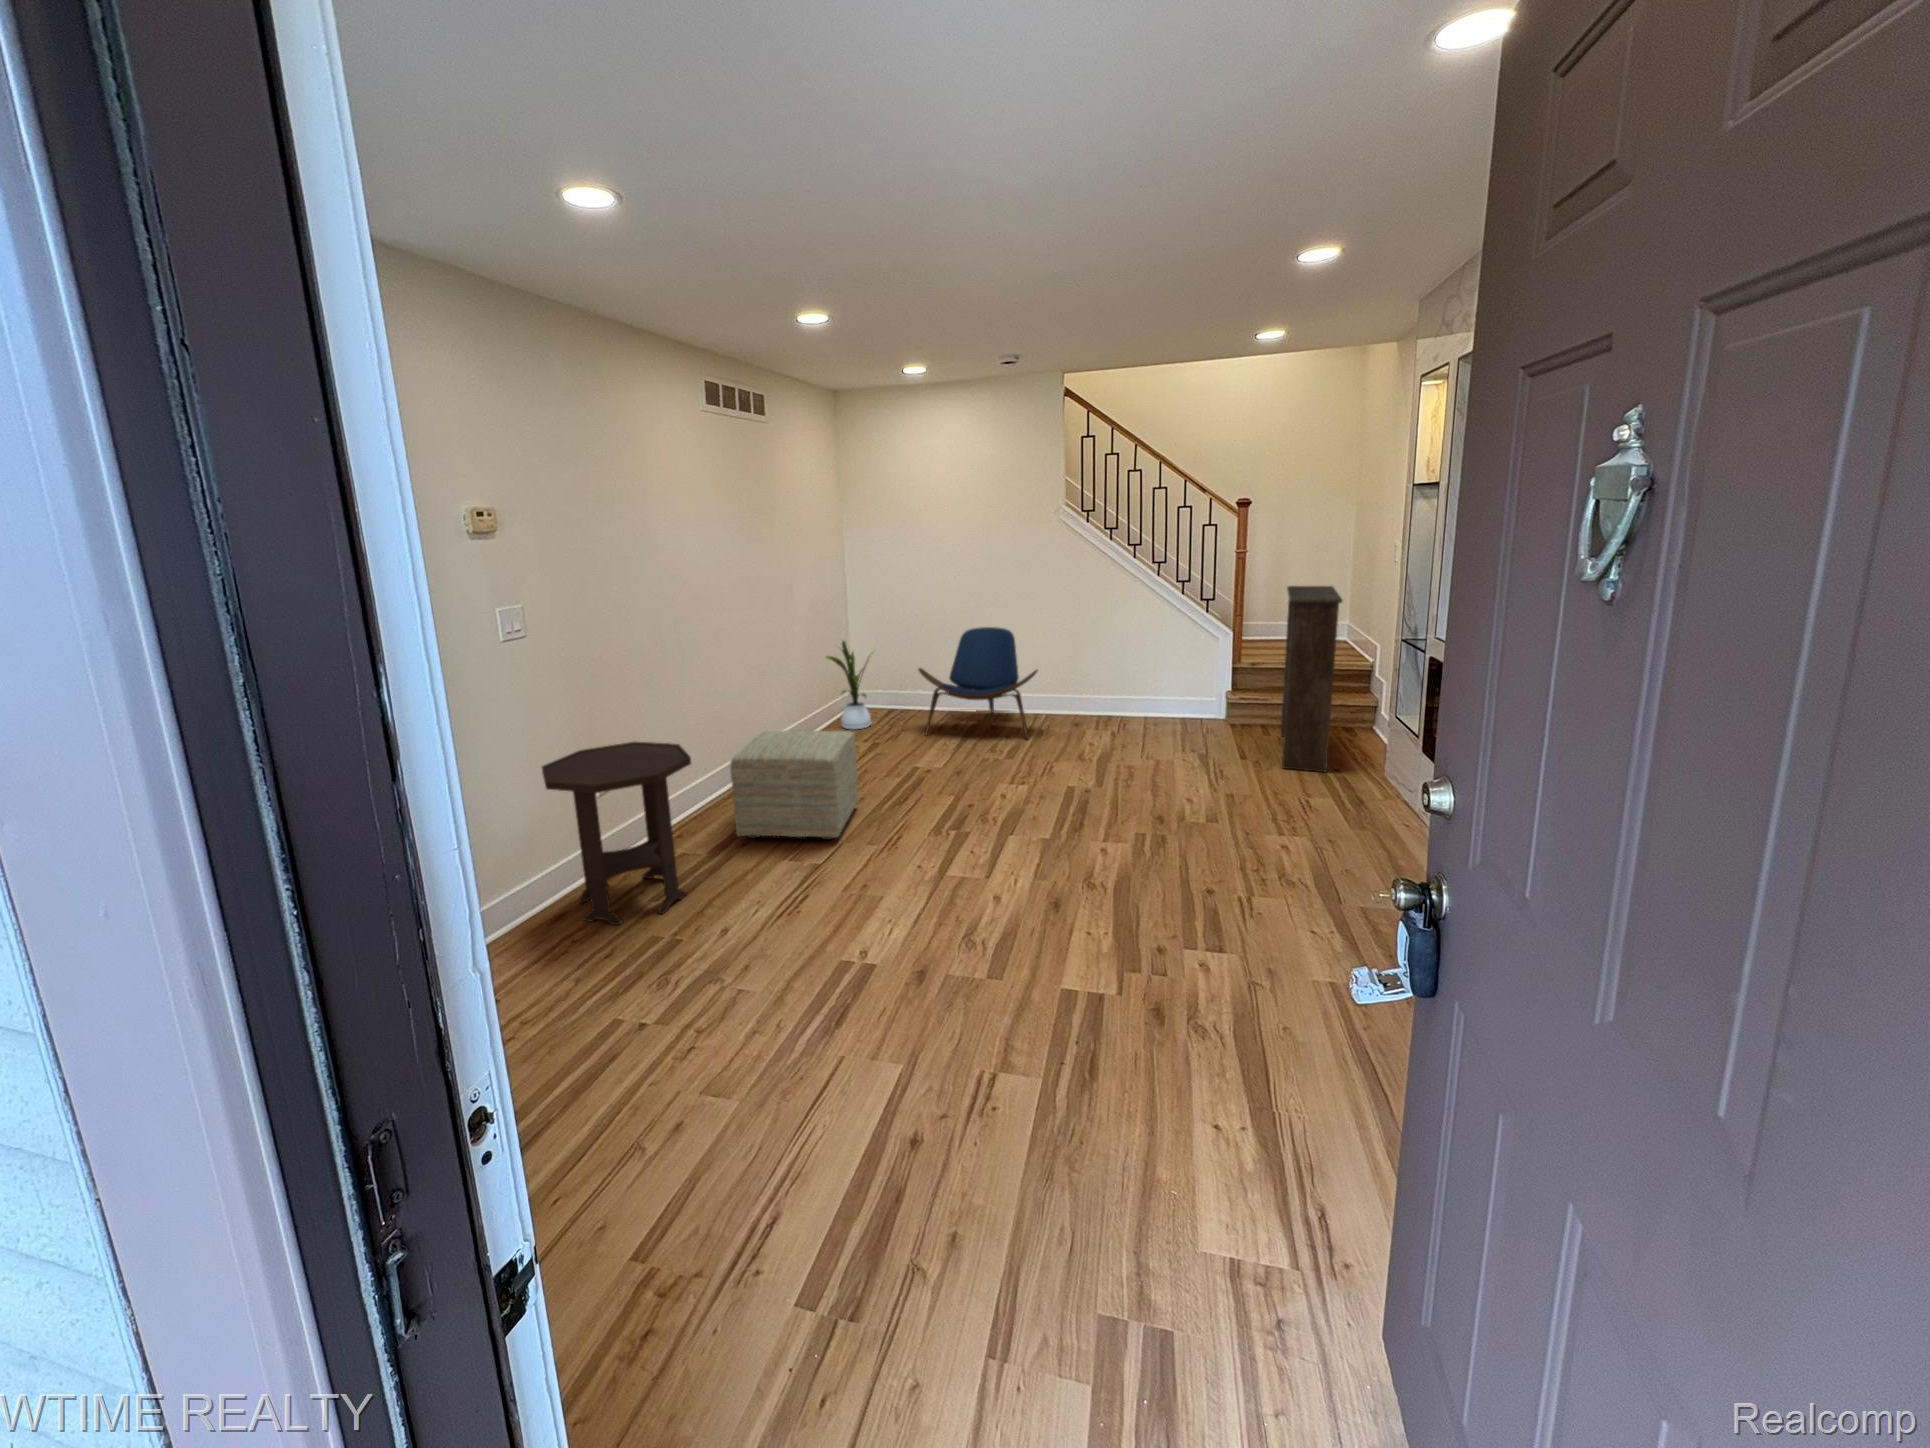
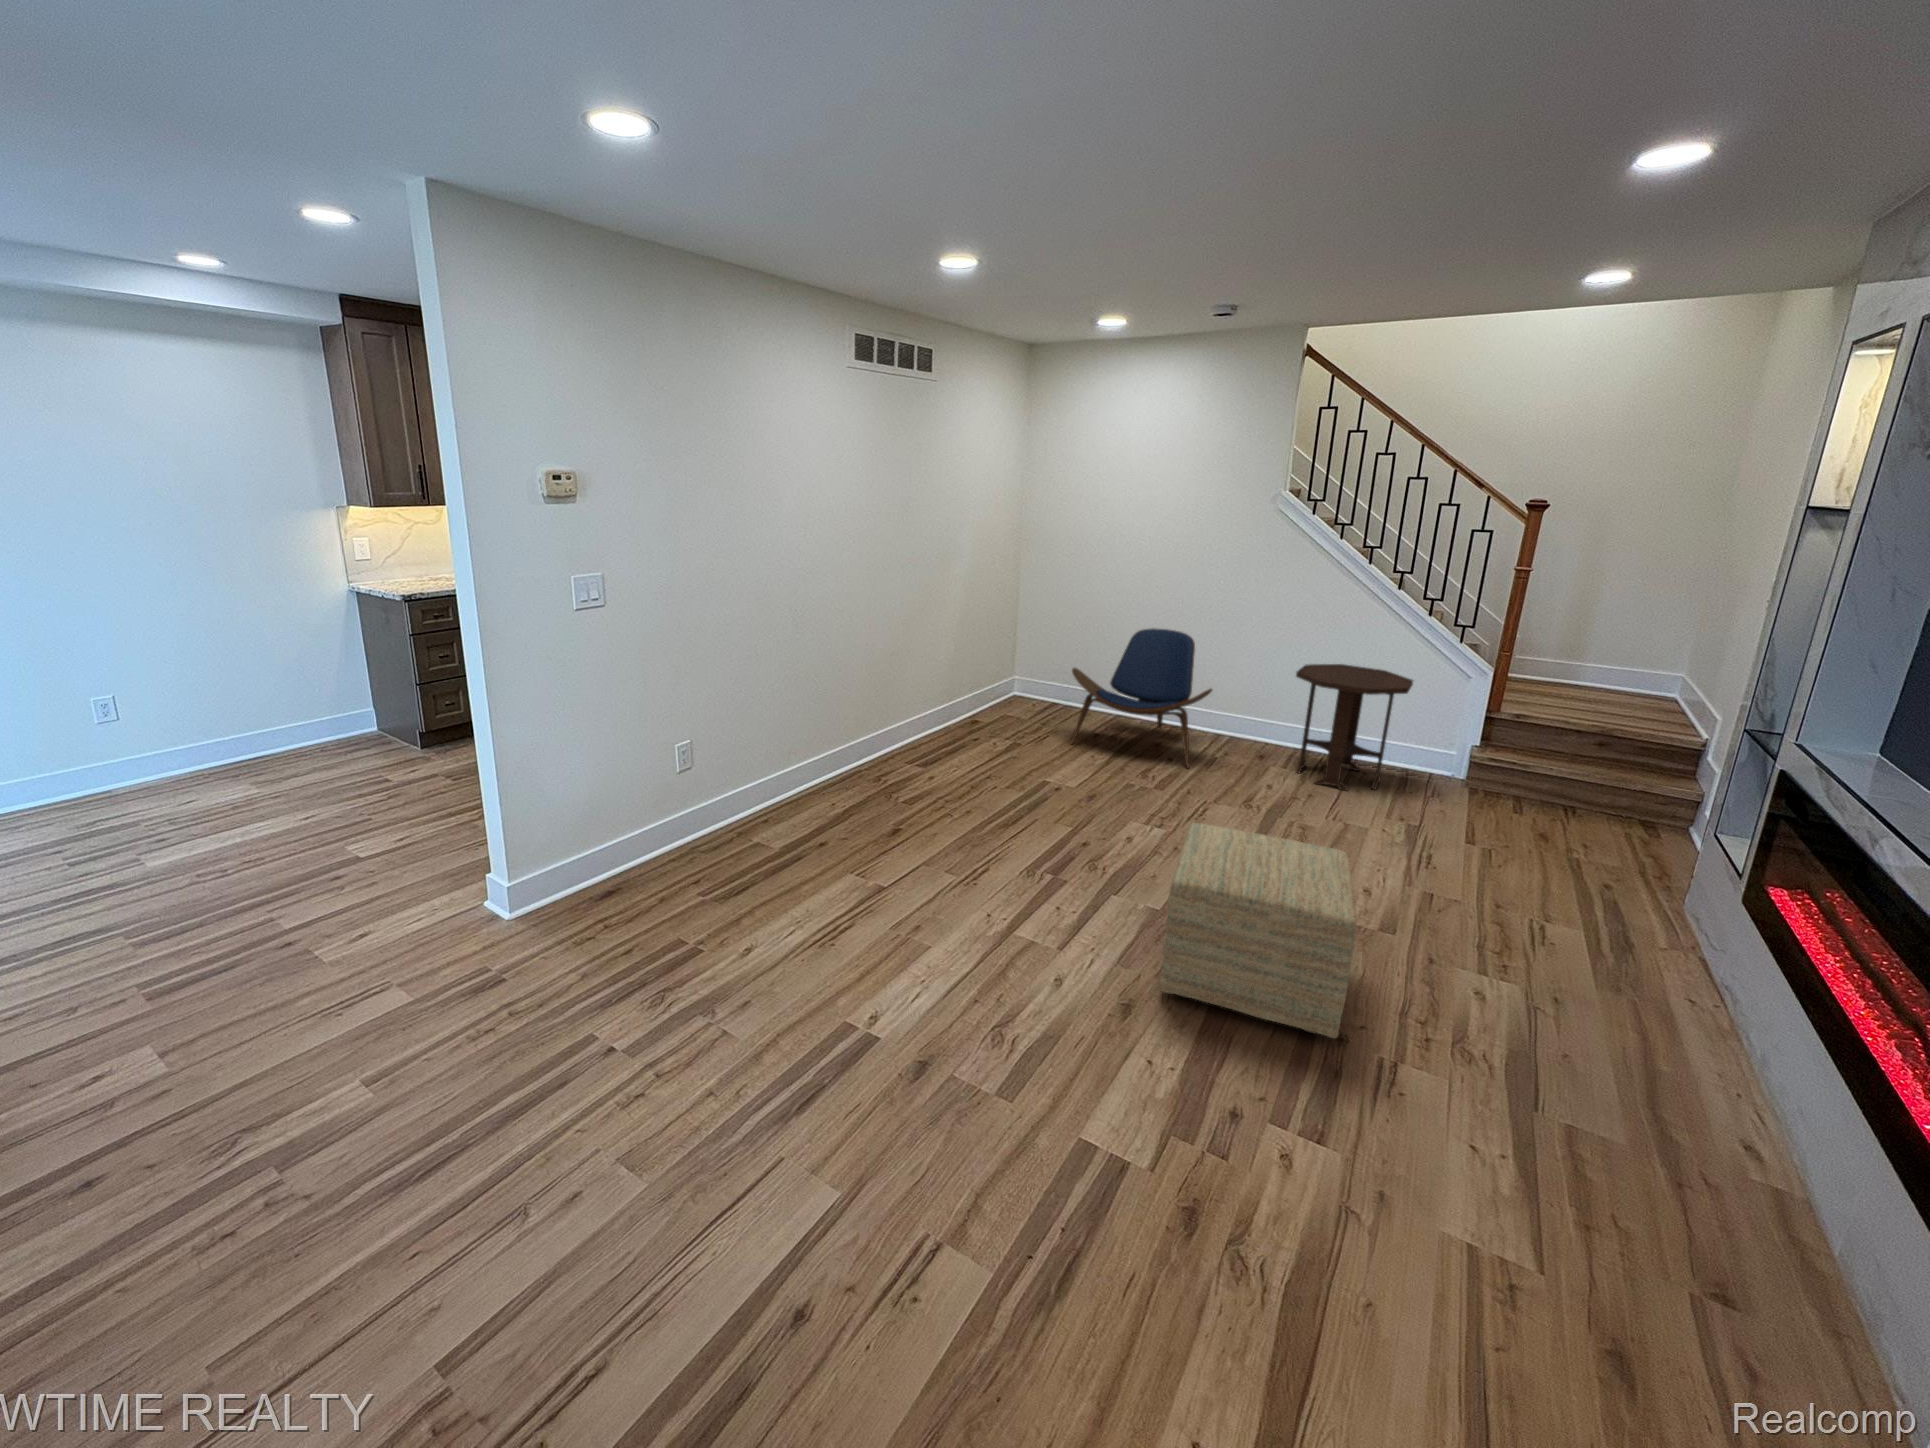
bookshelf: present [1281,586,1342,772] -> none [1521,624,1655,888]
house plant: present [827,641,871,730] -> none [971,628,1031,725]
ottoman: present [730,731,859,840] -> present [1160,823,1357,1038]
side table: present [542,742,691,925] -> present [1296,664,1413,791]

